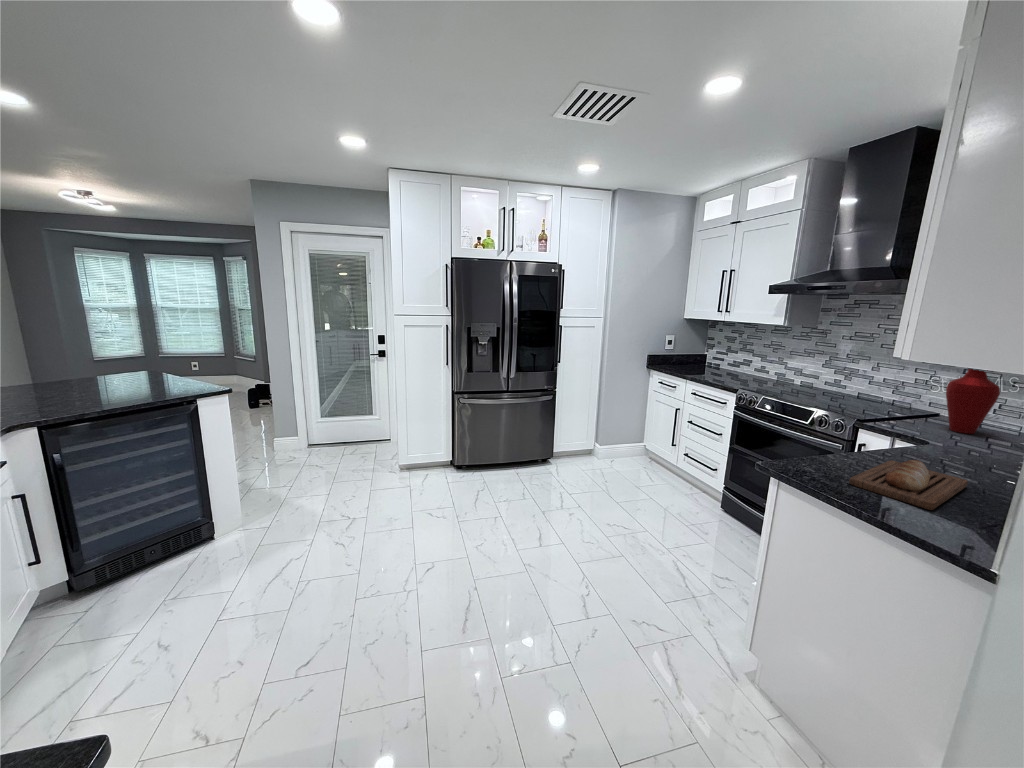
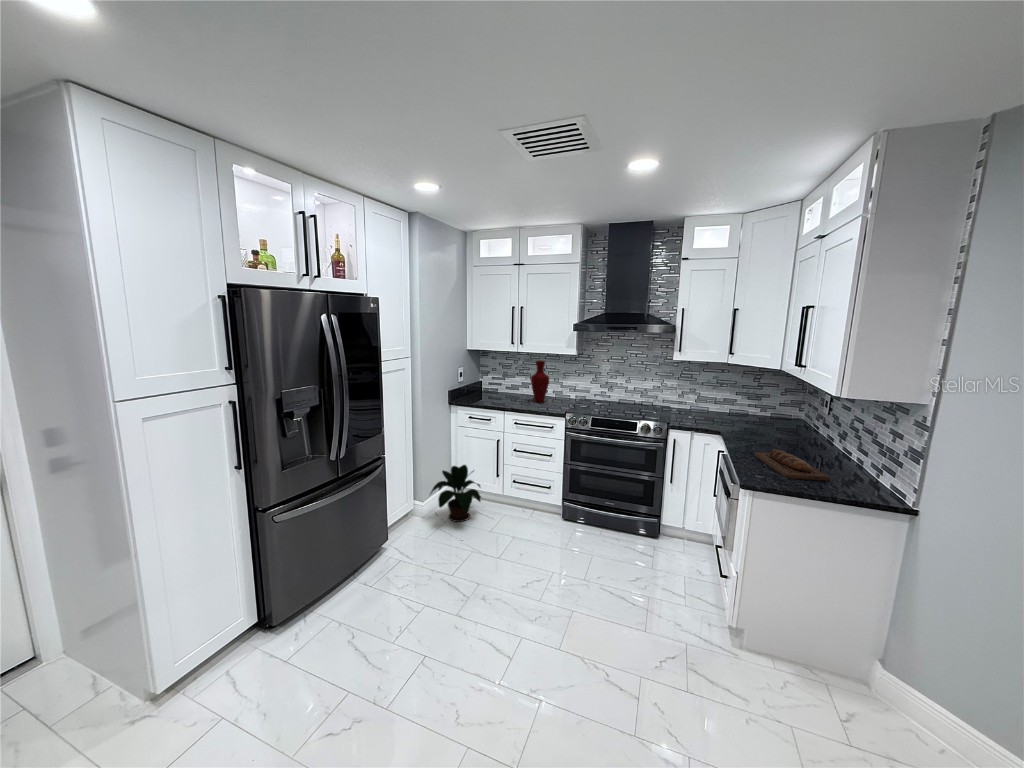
vase: present [946,369,1000,434] -> present [531,360,549,403]
potted plant: none [600,418,654,474] -> present [430,465,481,522]

